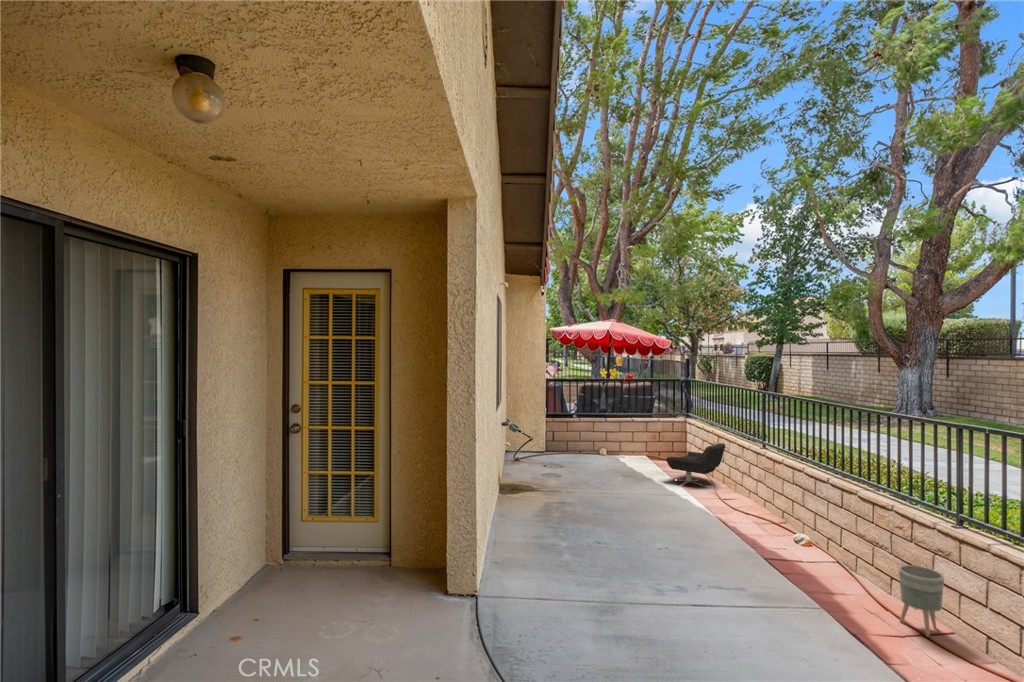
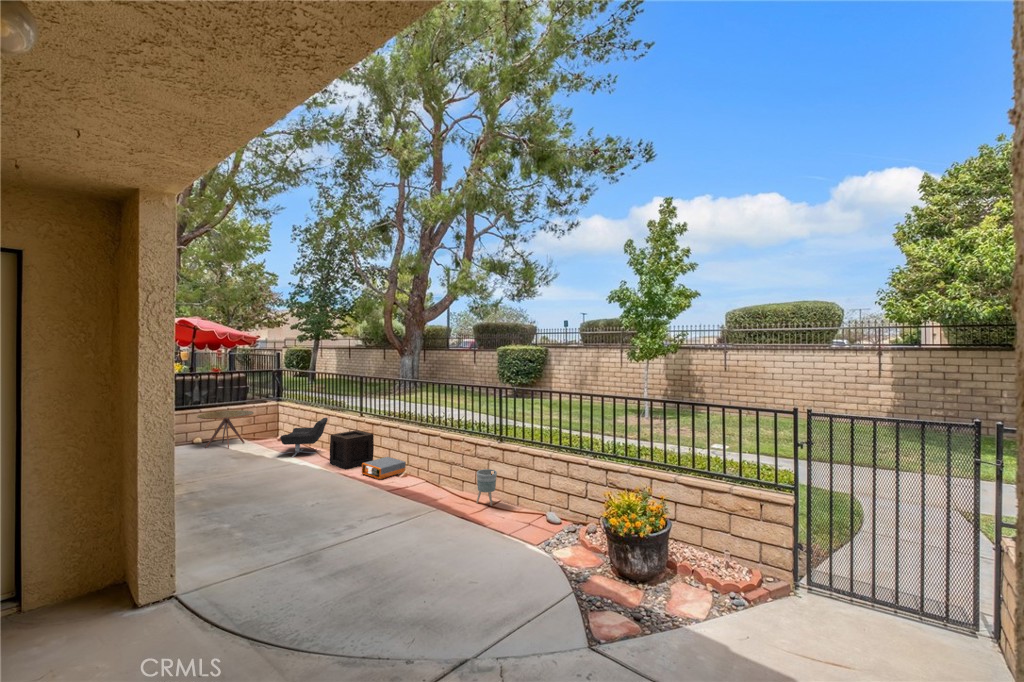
round table: none [602,423,654,464] -> present [197,410,254,449]
wooden crate: none [714,465,771,516] -> present [330,430,374,469]
storage box: none [743,510,808,539] -> present [362,457,406,479]

